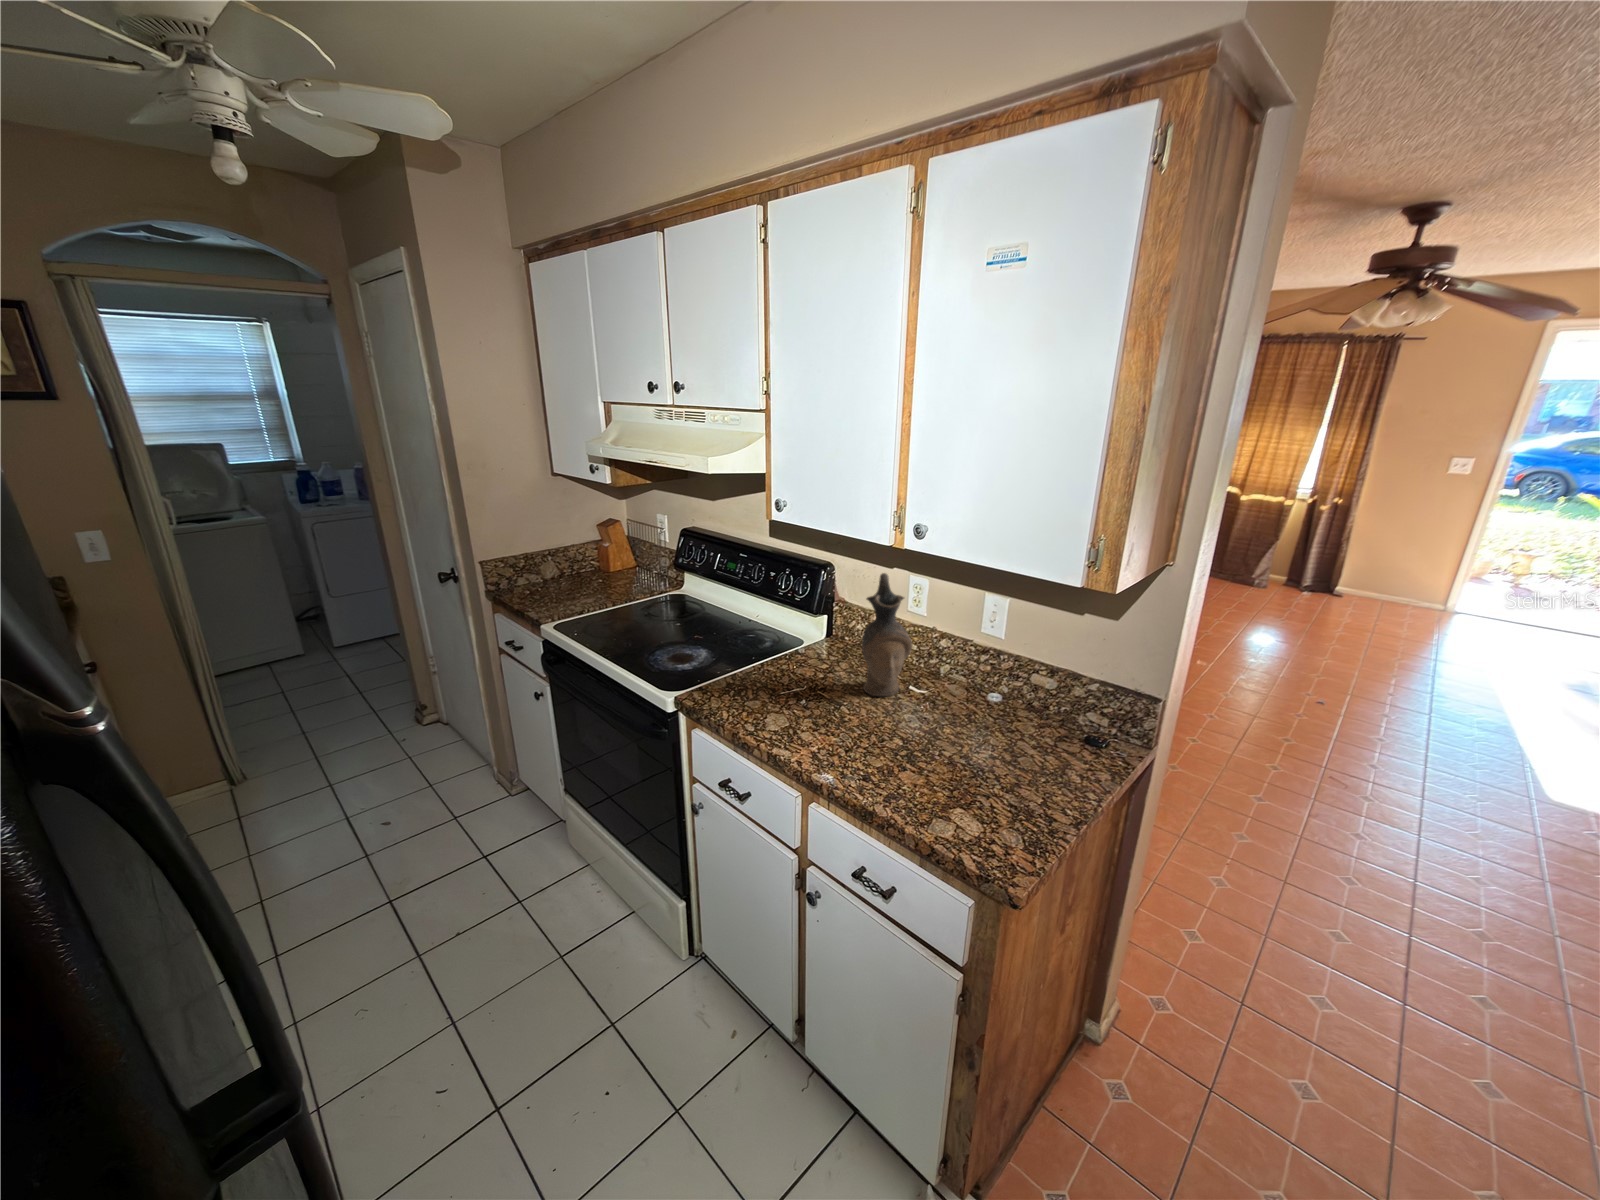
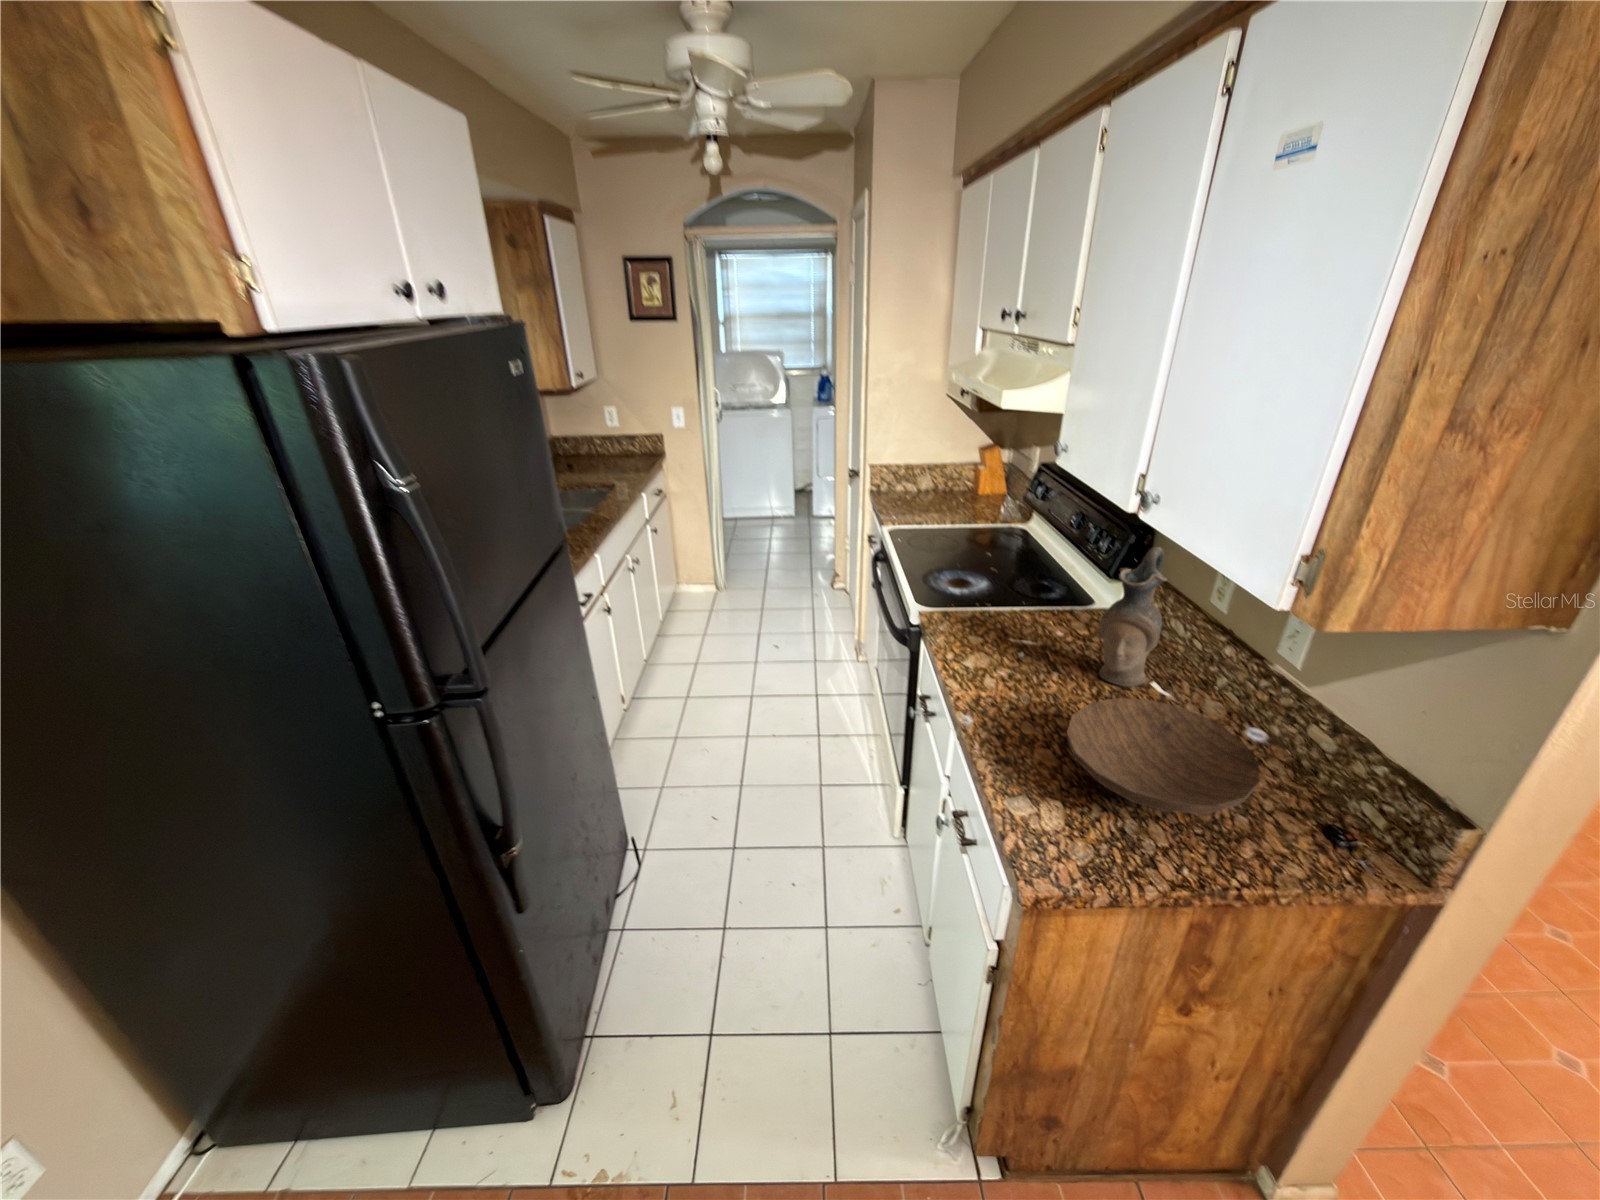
wooden bowl: none [919,692,1068,778] -> present [1067,698,1260,814]

